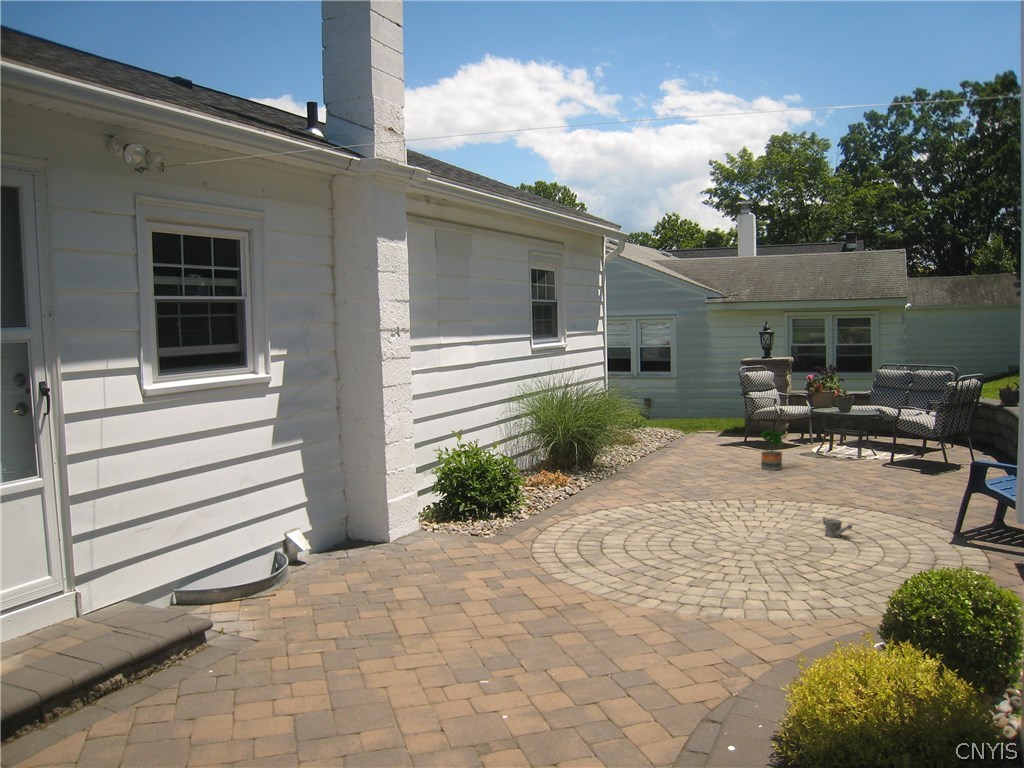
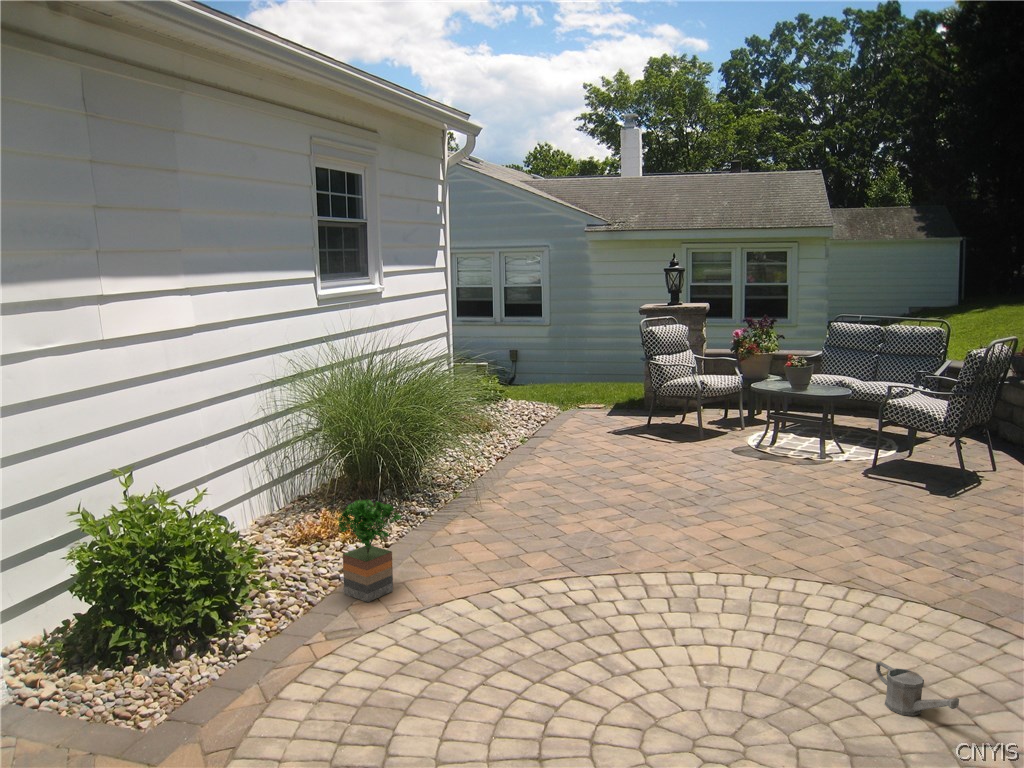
potted tree: present [761,430,786,471] -> present [338,499,401,602]

